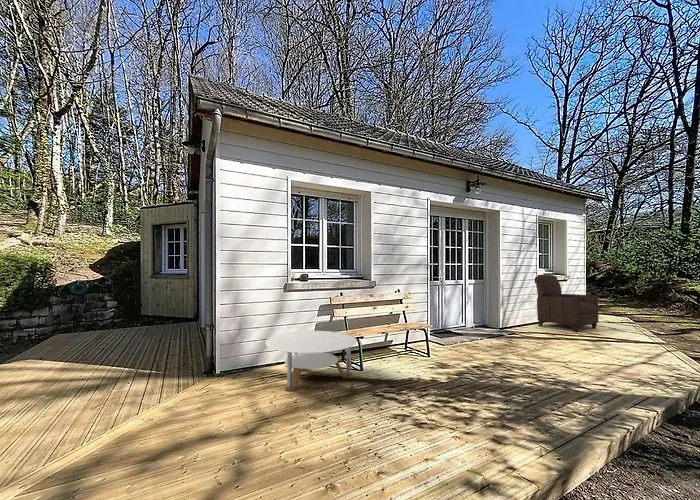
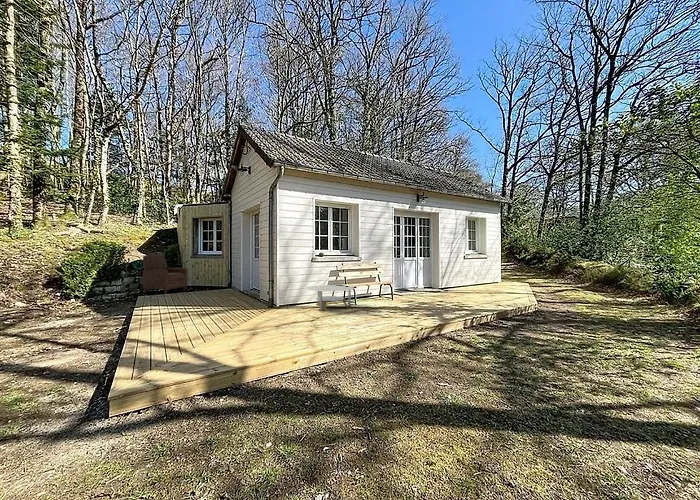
chair: present [535,275,598,332] -> present [143,254,187,294]

